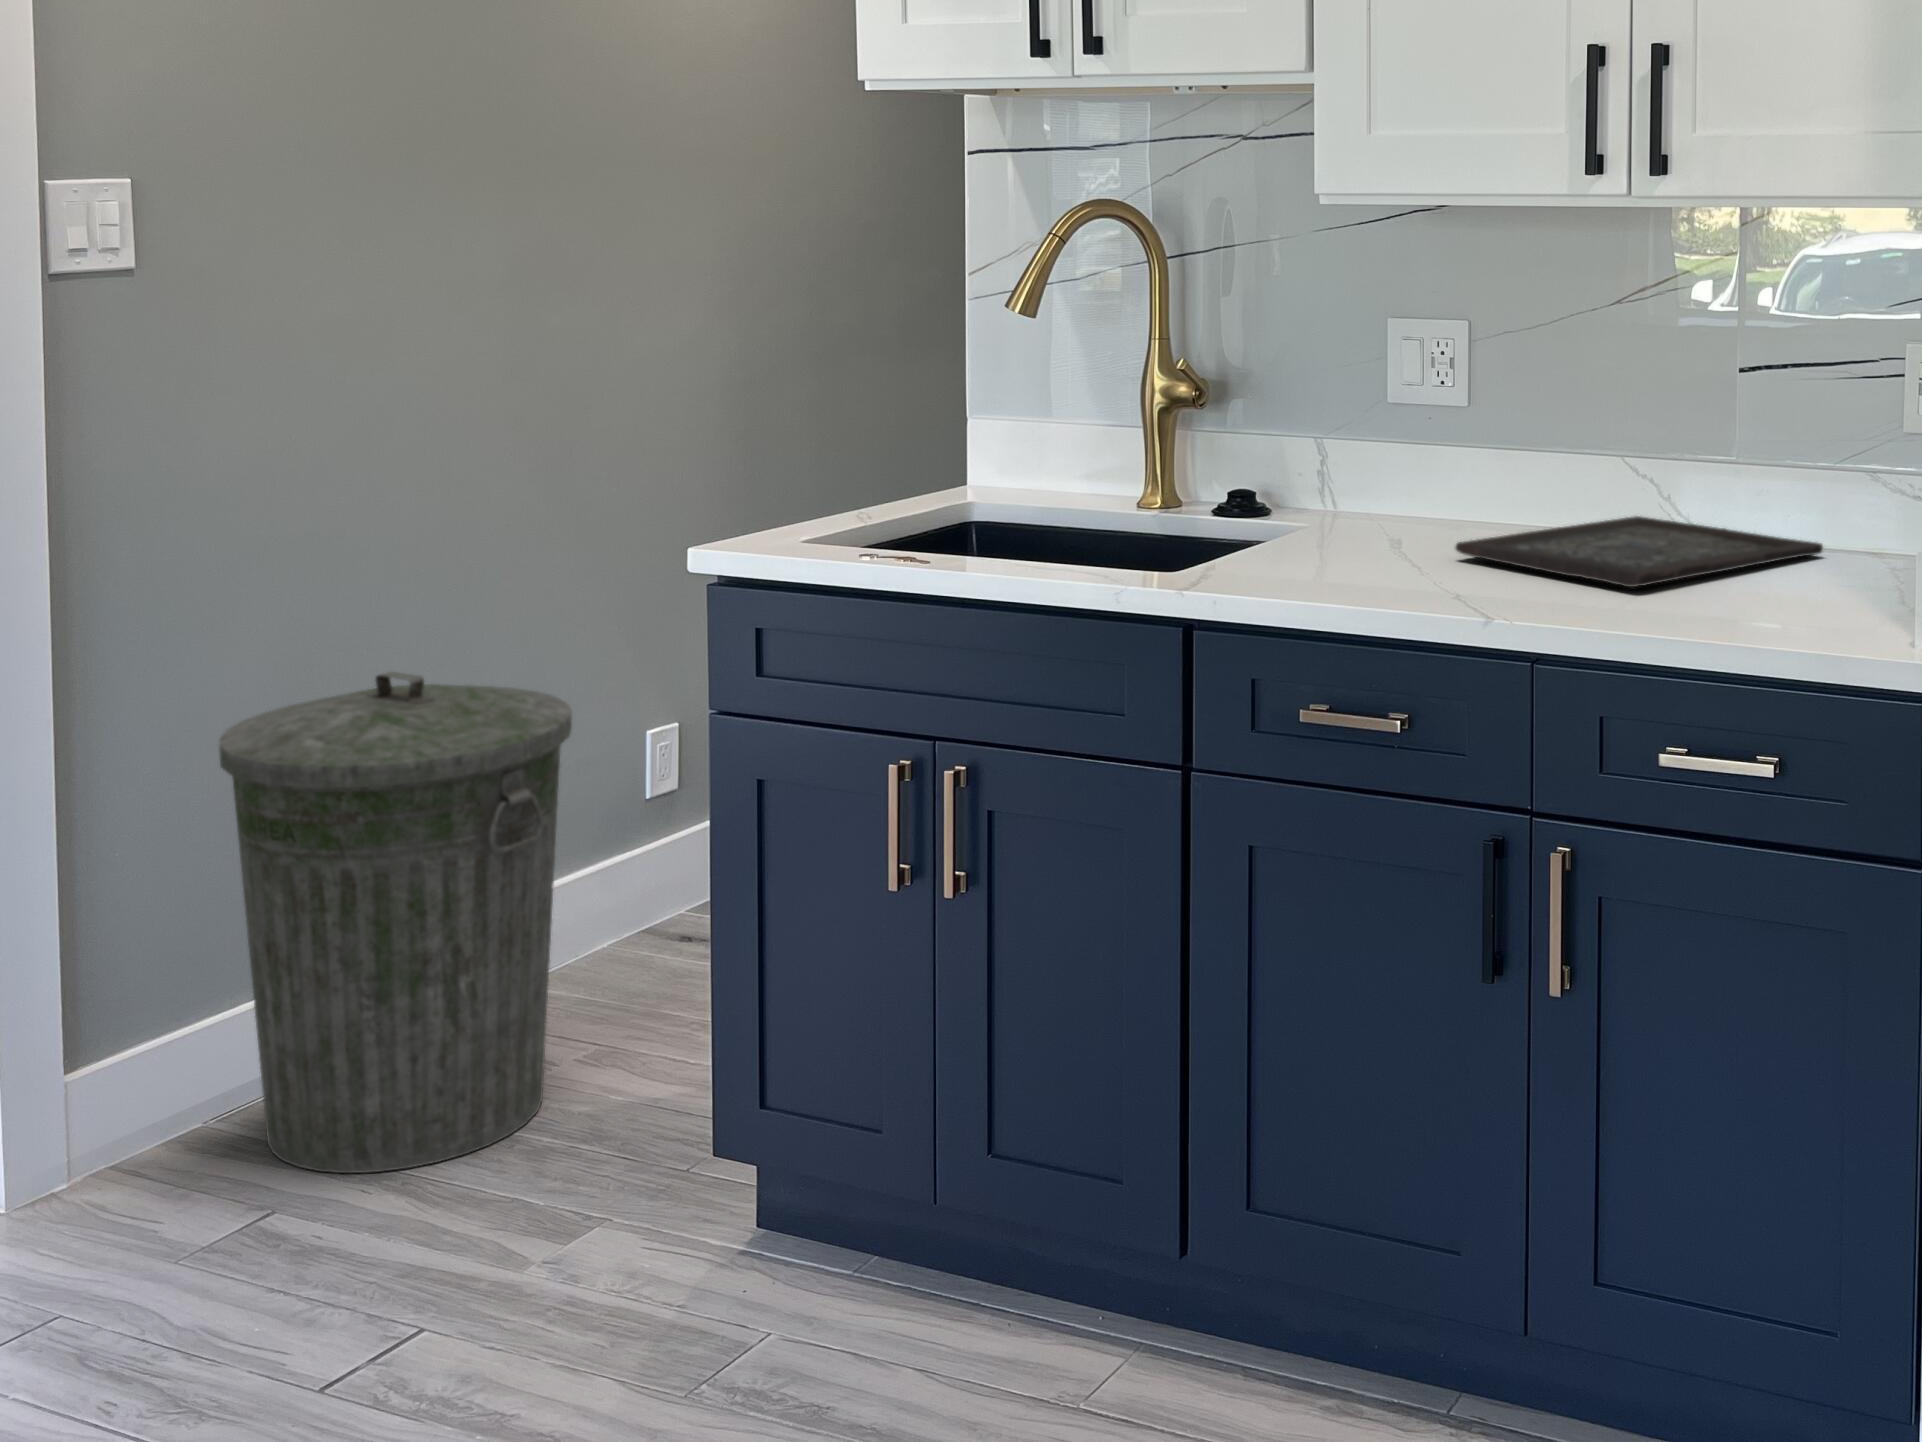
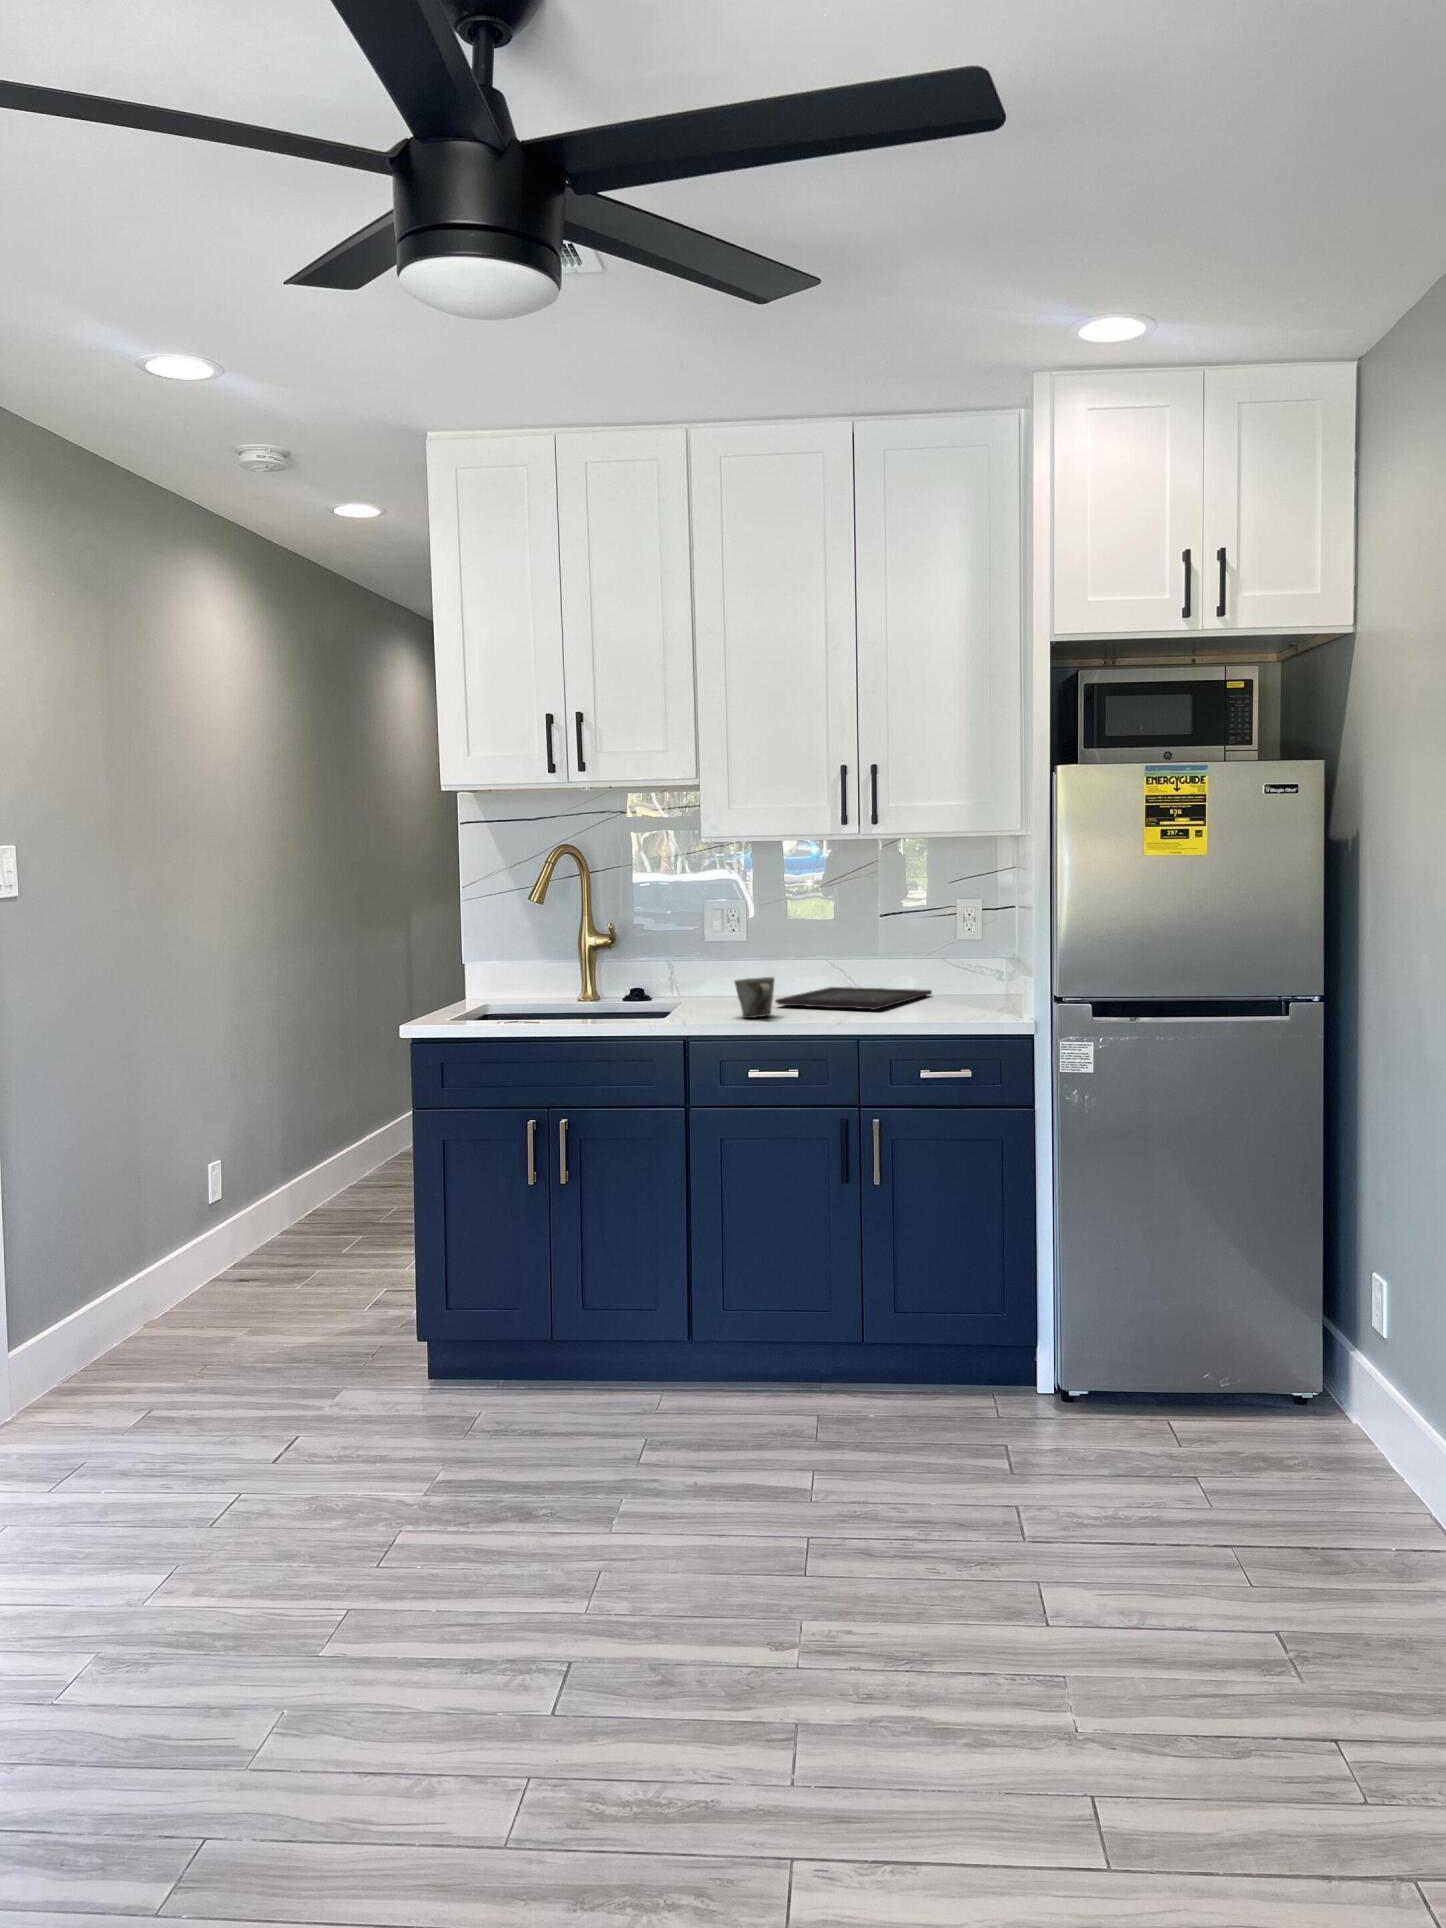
mug: none [1324,498,1412,587] -> present [734,977,775,1018]
trash can: present [219,672,572,1173] -> none [82,1117,274,1391]

